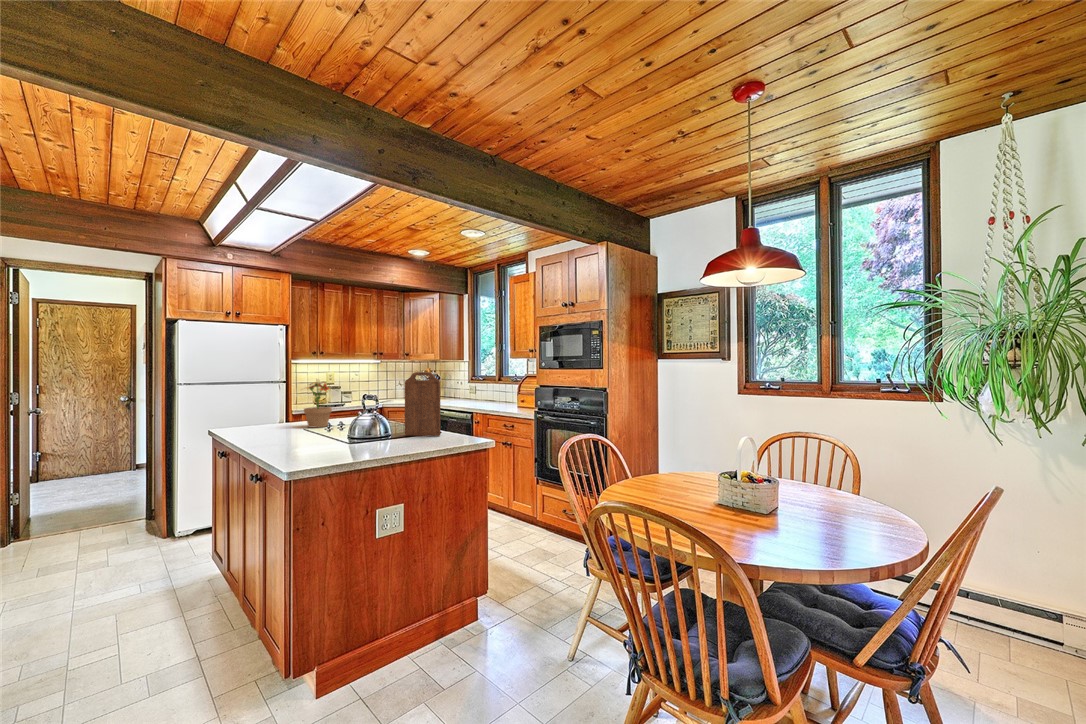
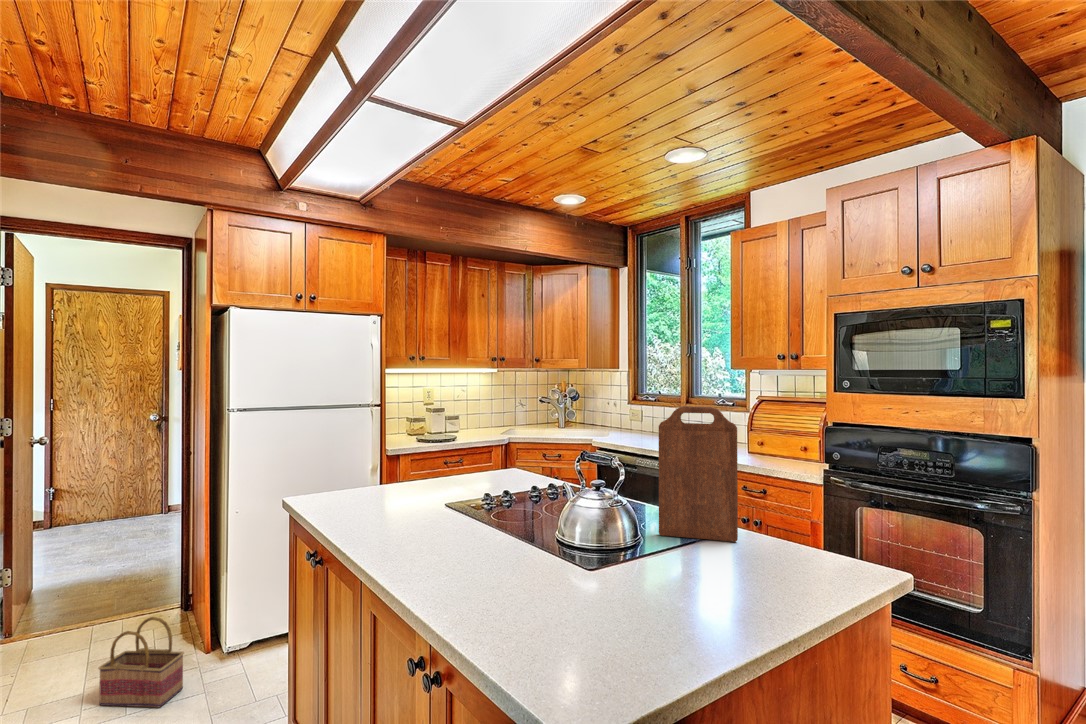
potted plant: present [304,382,332,427] -> none [437,409,487,500]
basket: none [89,513,148,566] -> present [99,617,184,707]

